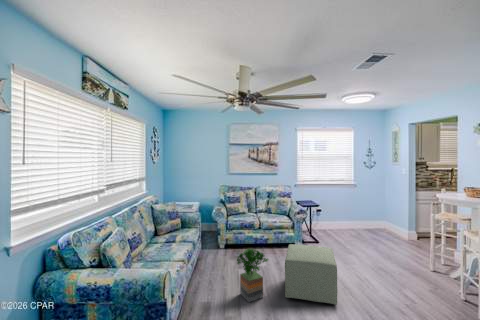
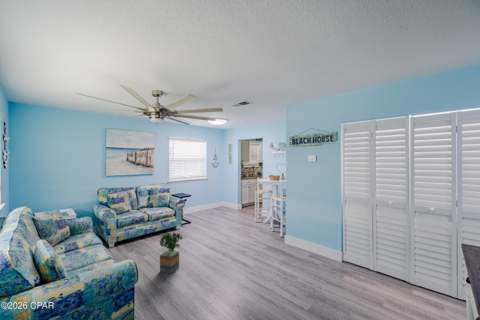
ottoman: present [285,244,337,305] -> none [188,221,227,260]

